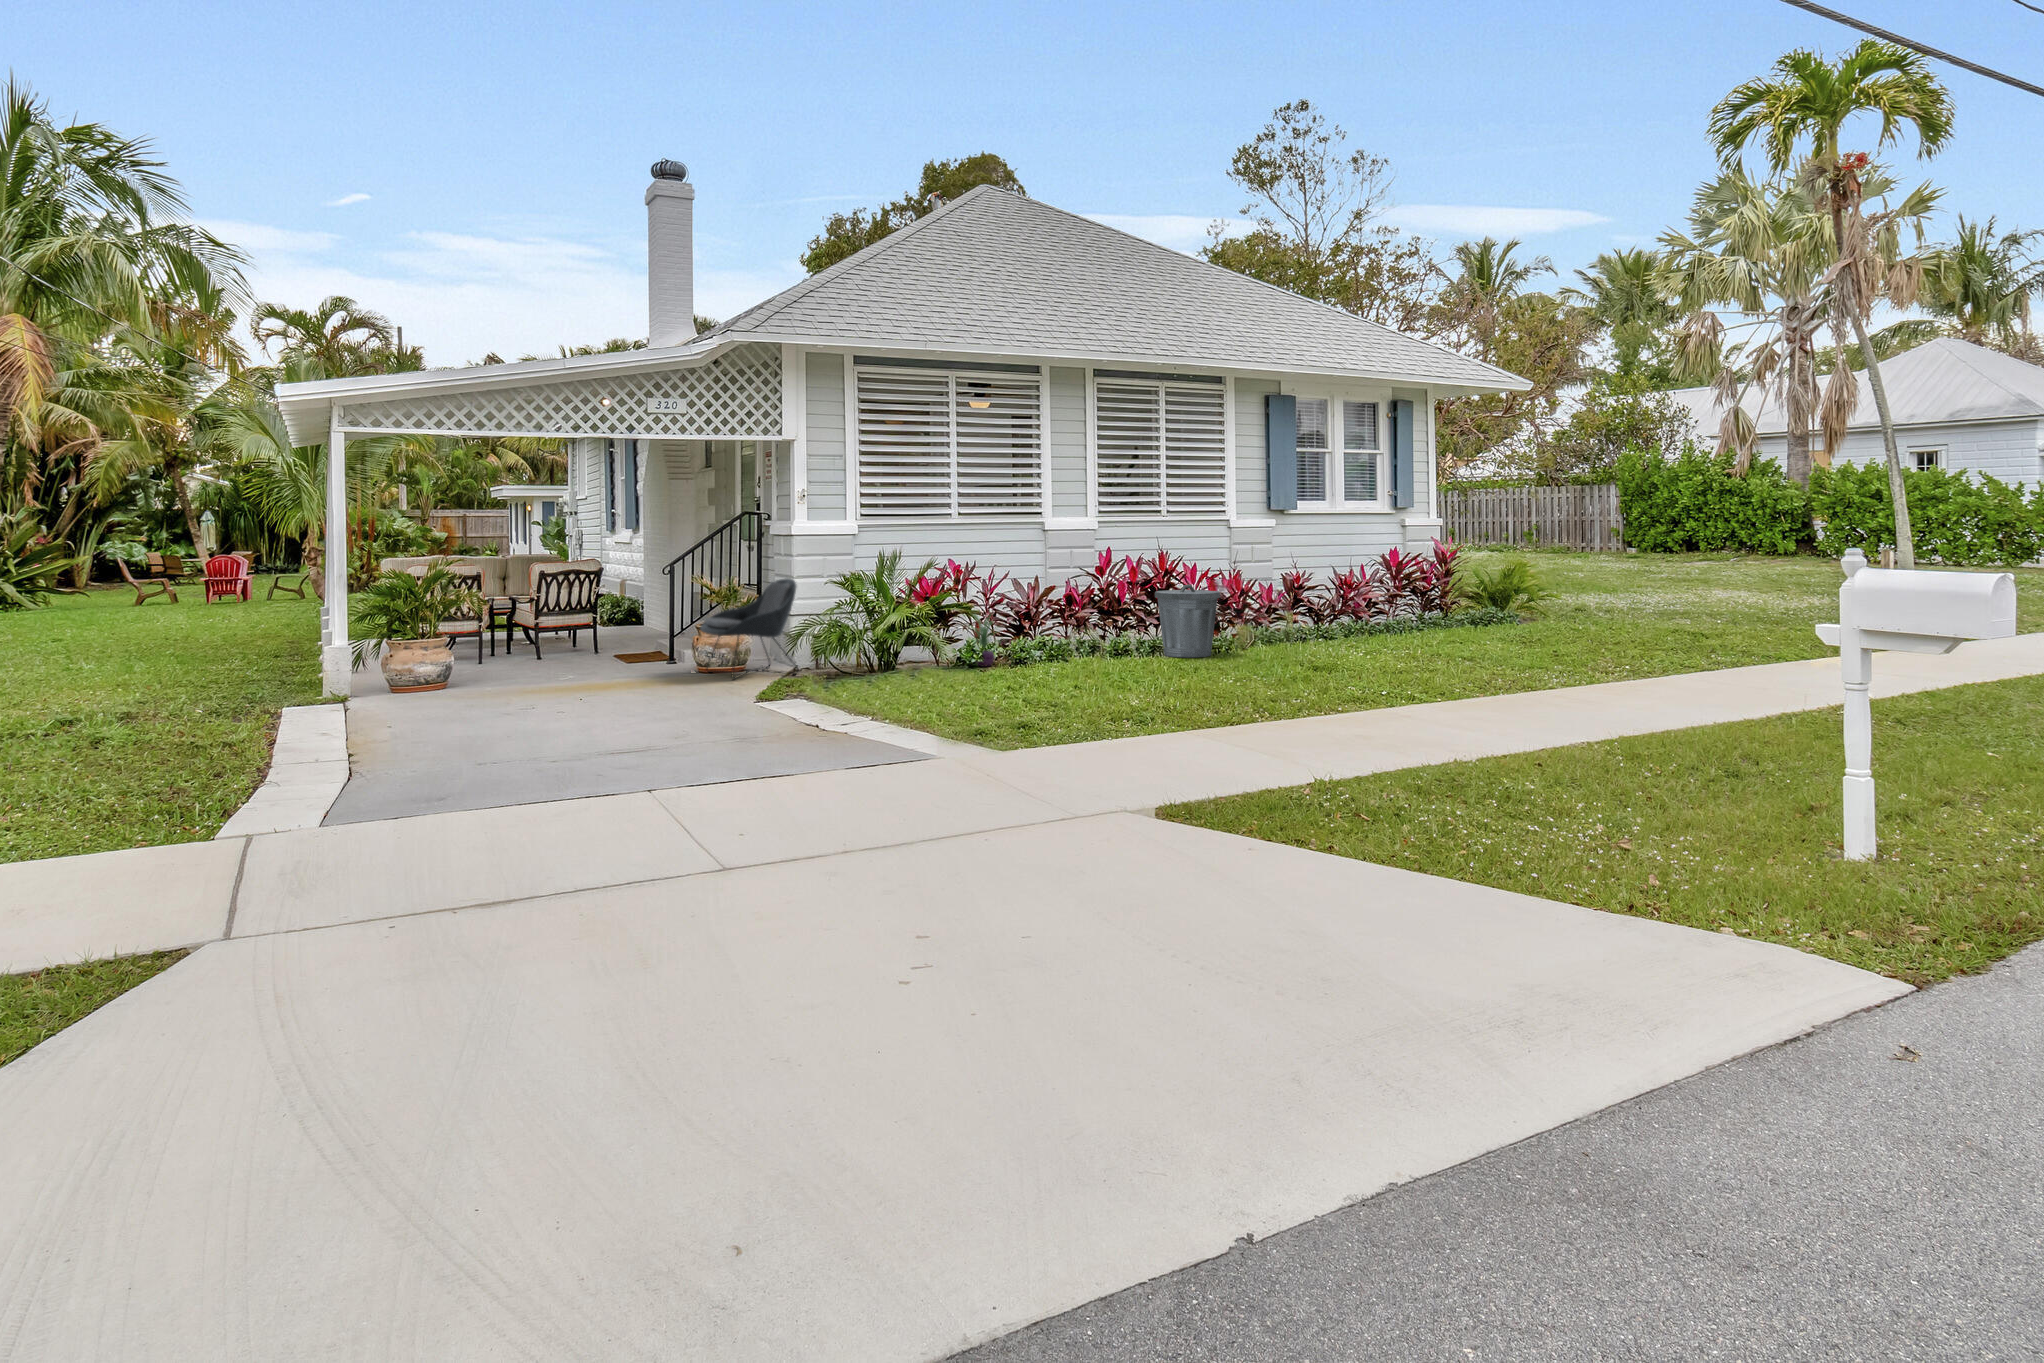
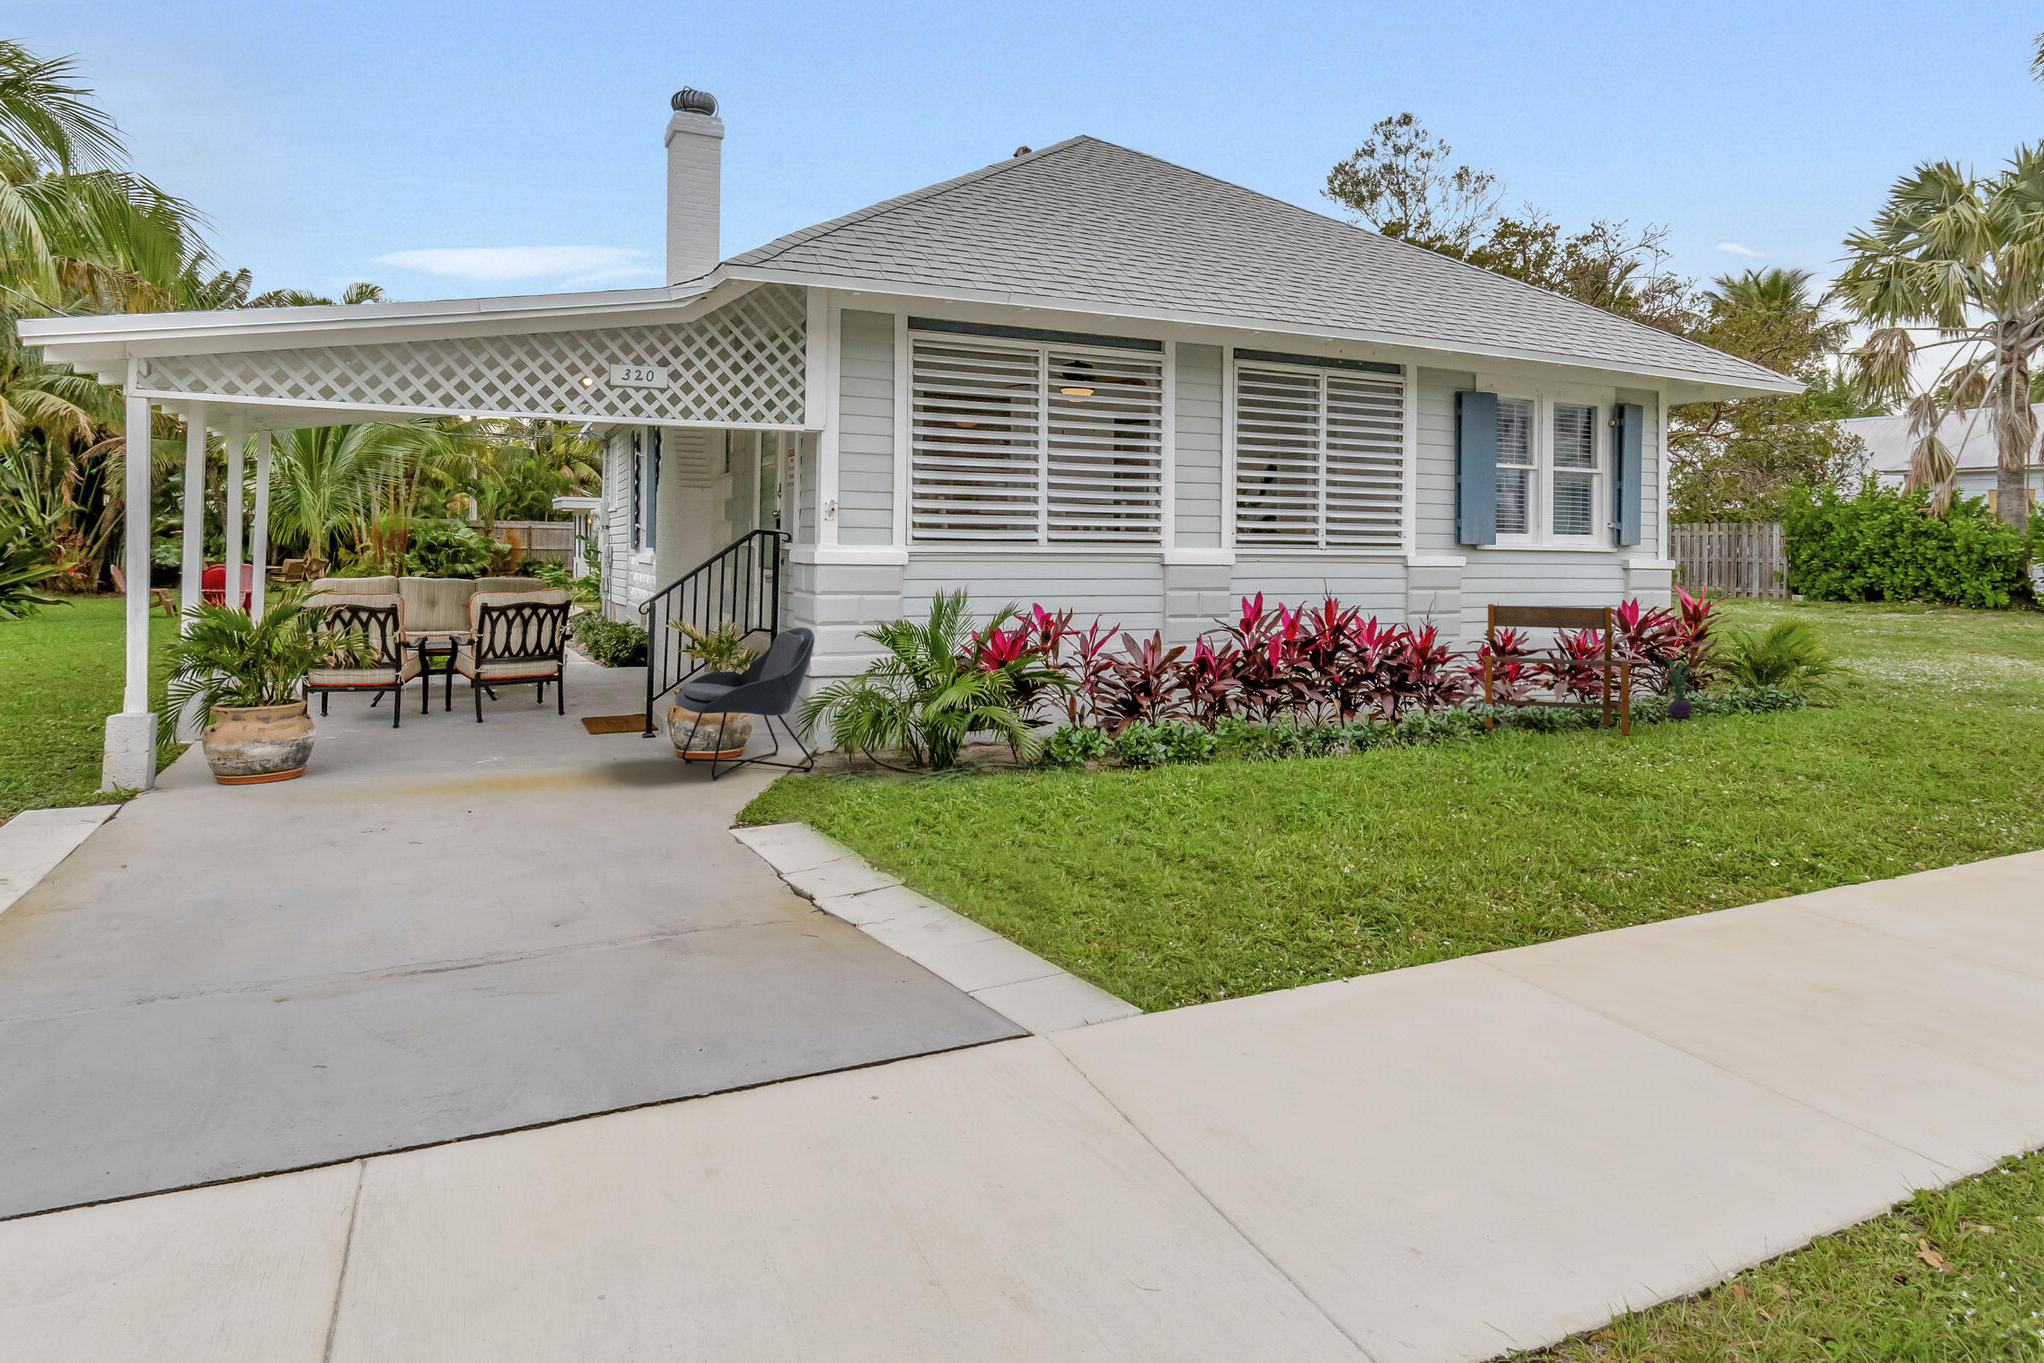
bench: none [1279,555,1377,646] -> present [1483,604,1629,735]
trash can: present [1155,585,1220,657] -> none [1324,646,1420,751]
decorative plant: present [972,614,998,666] -> present [1660,657,1695,718]

